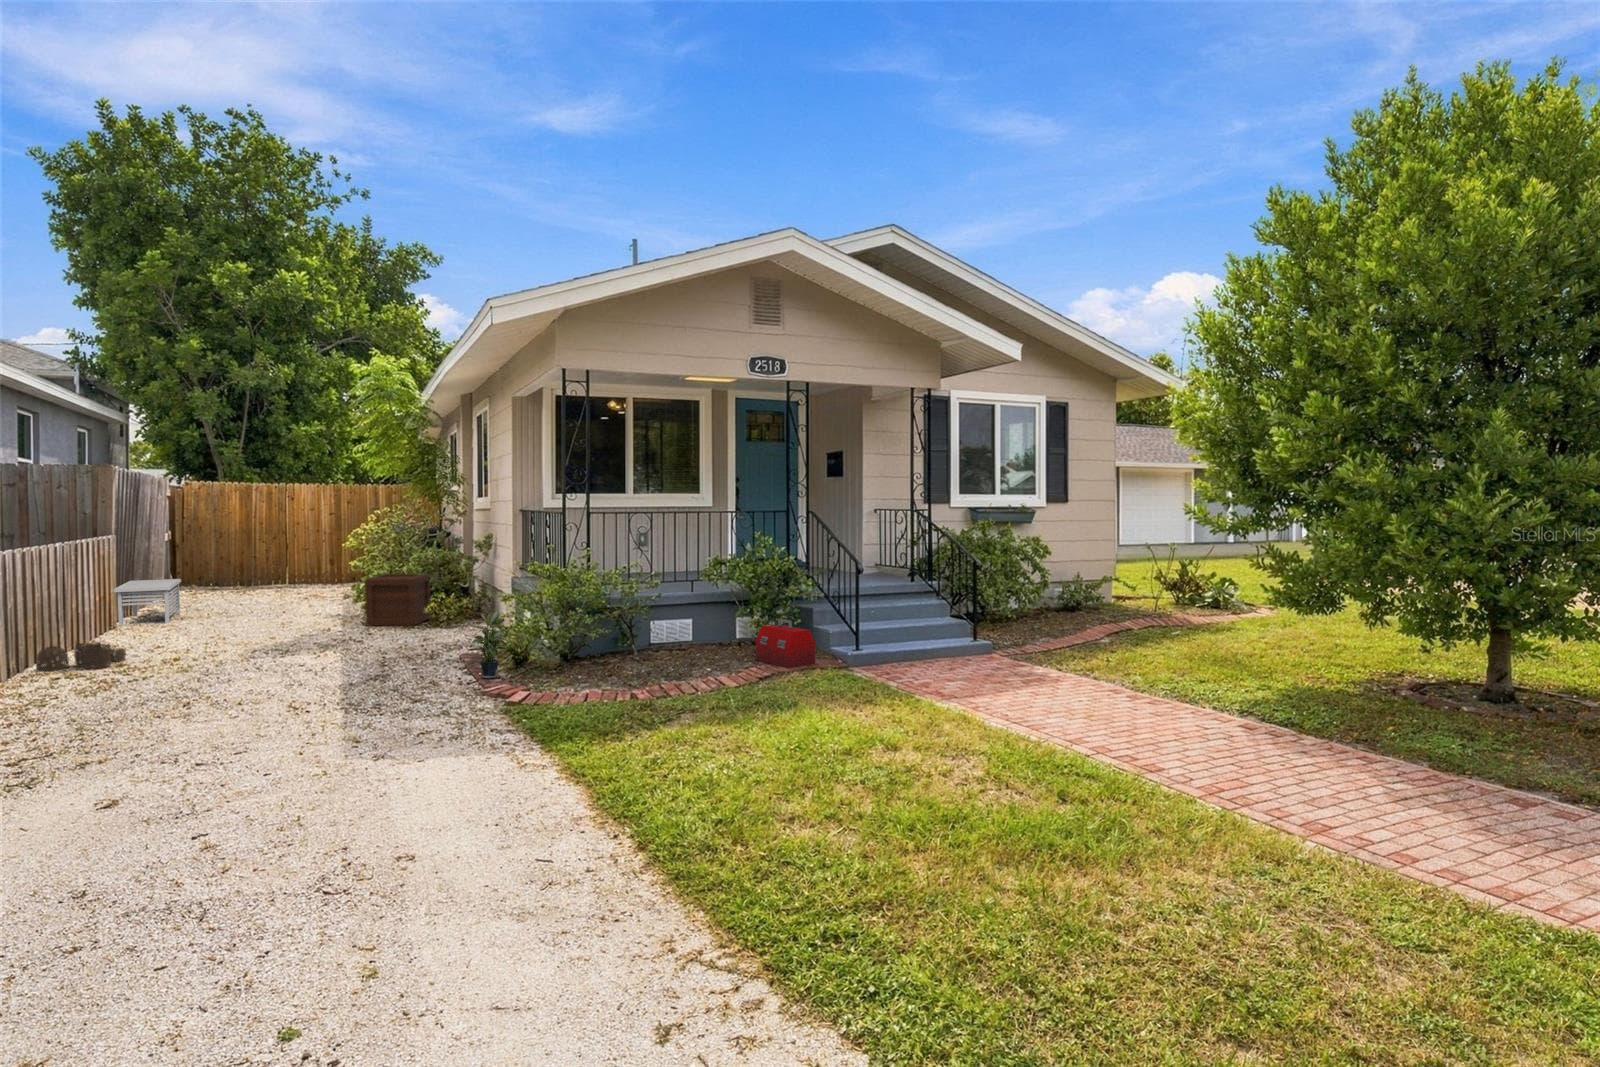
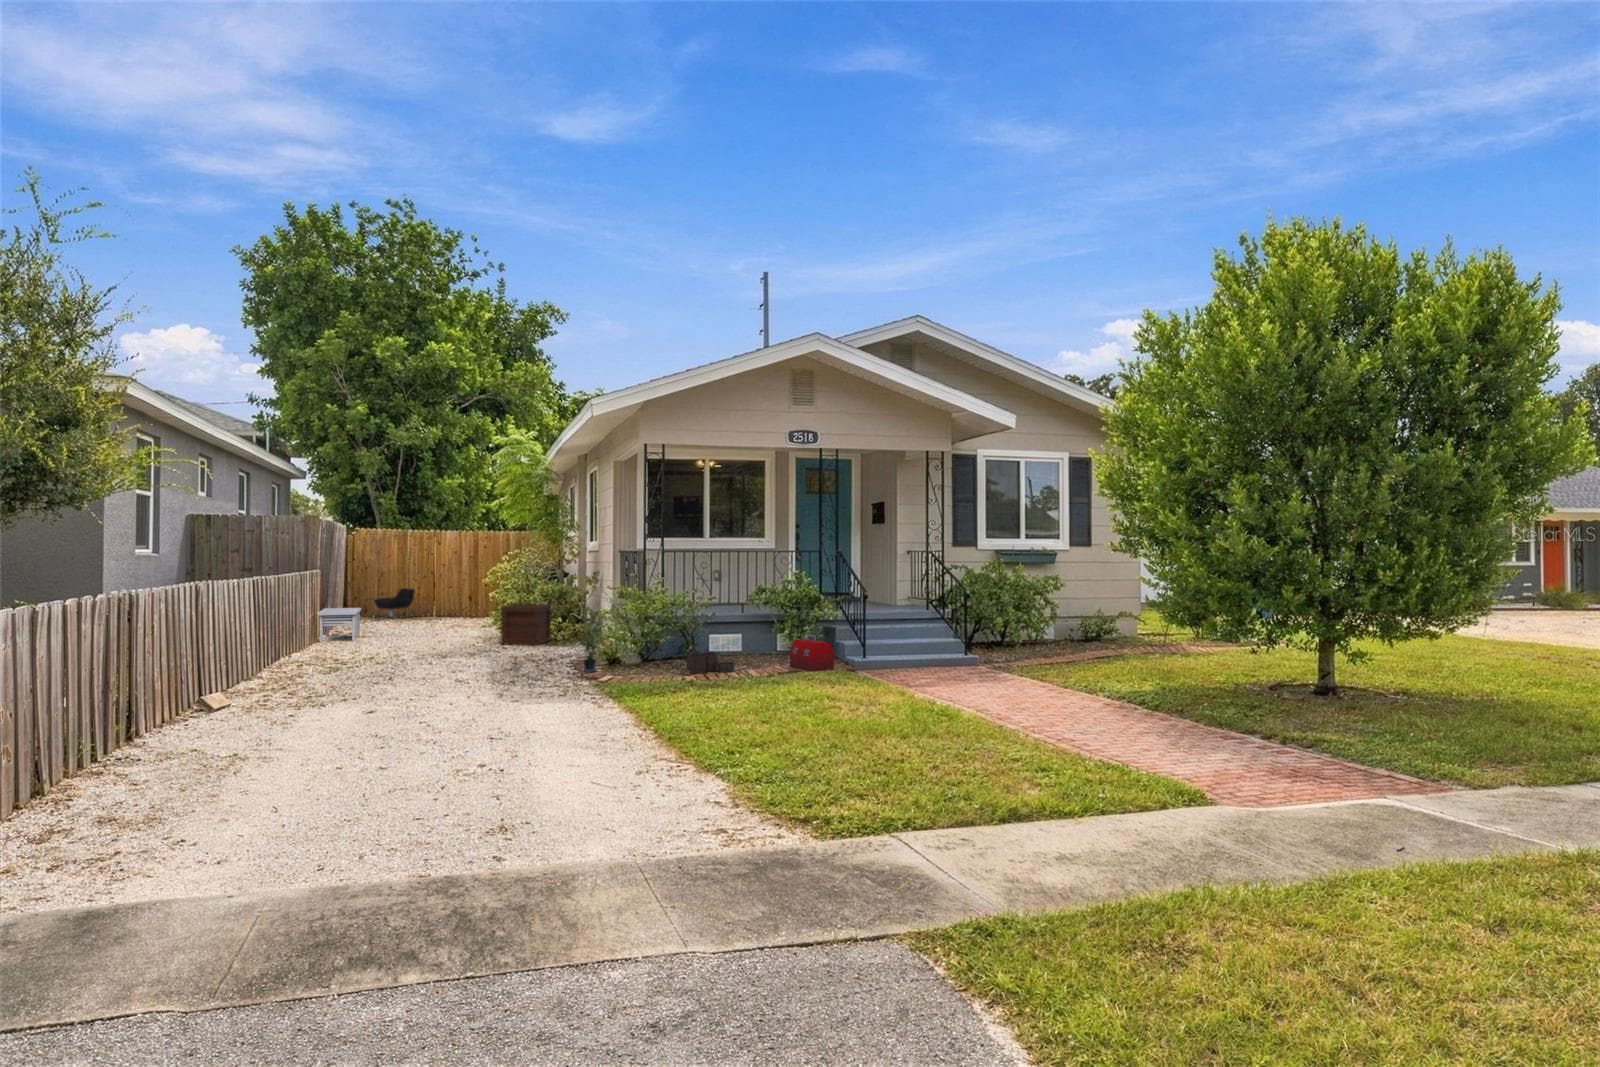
lounge chair: none [212,549,264,585] -> present [374,588,415,617]
woven basket: present [36,641,126,671] -> present [686,650,734,673]

